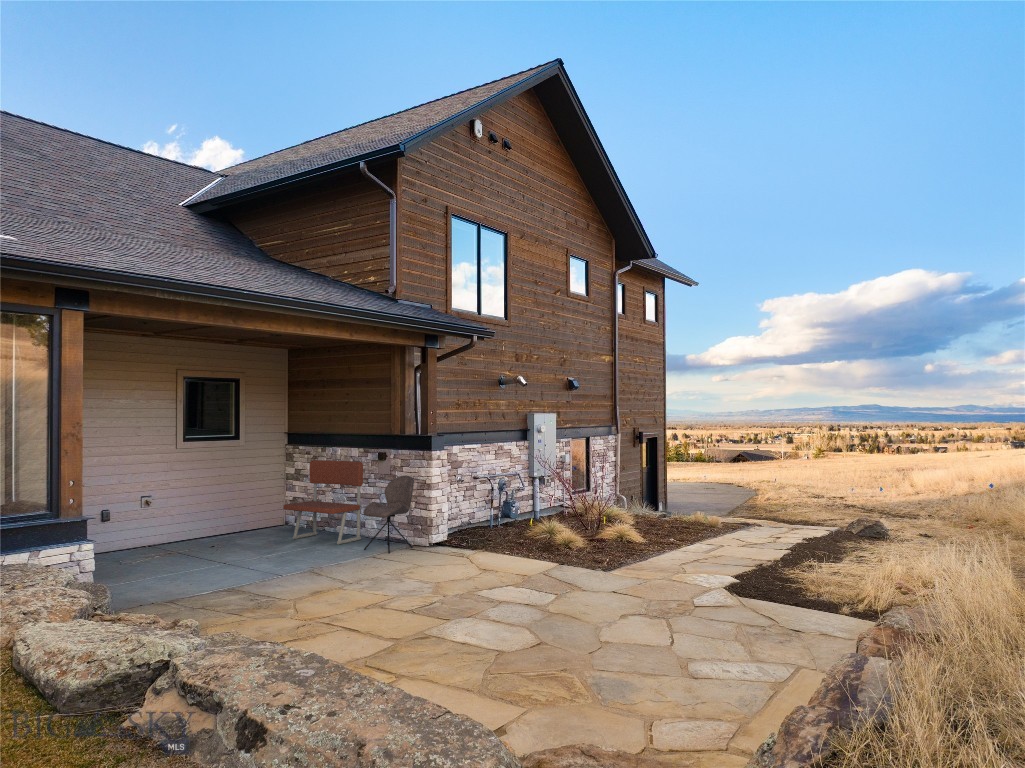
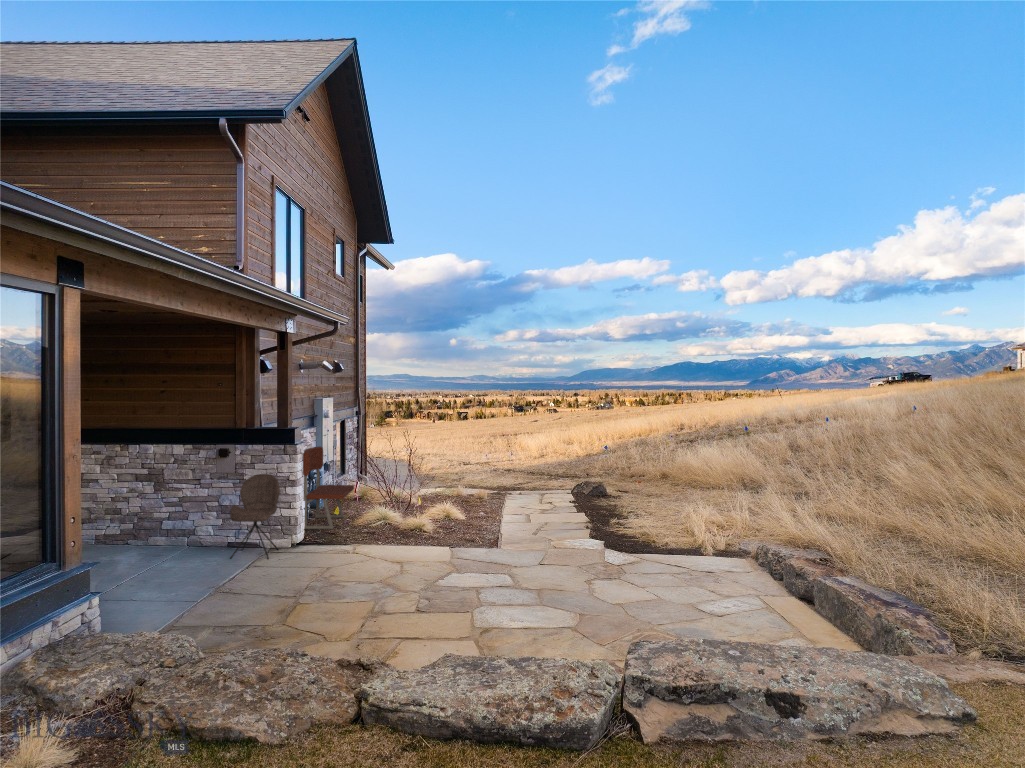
bench: present [283,460,363,545] -> present [303,447,354,529]

